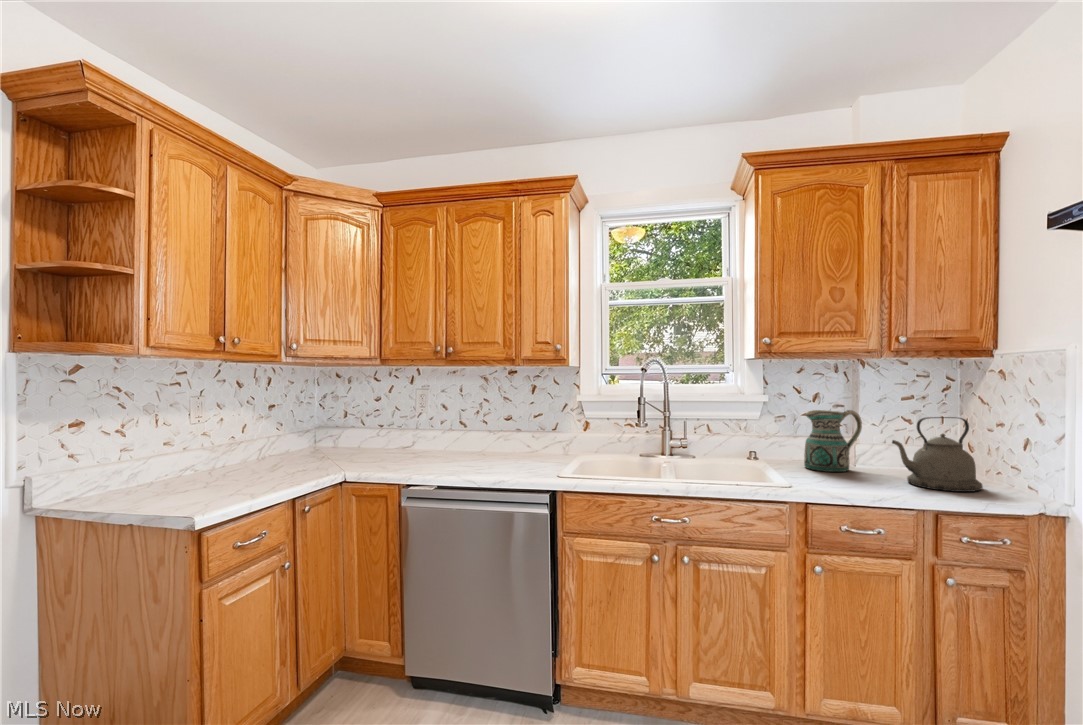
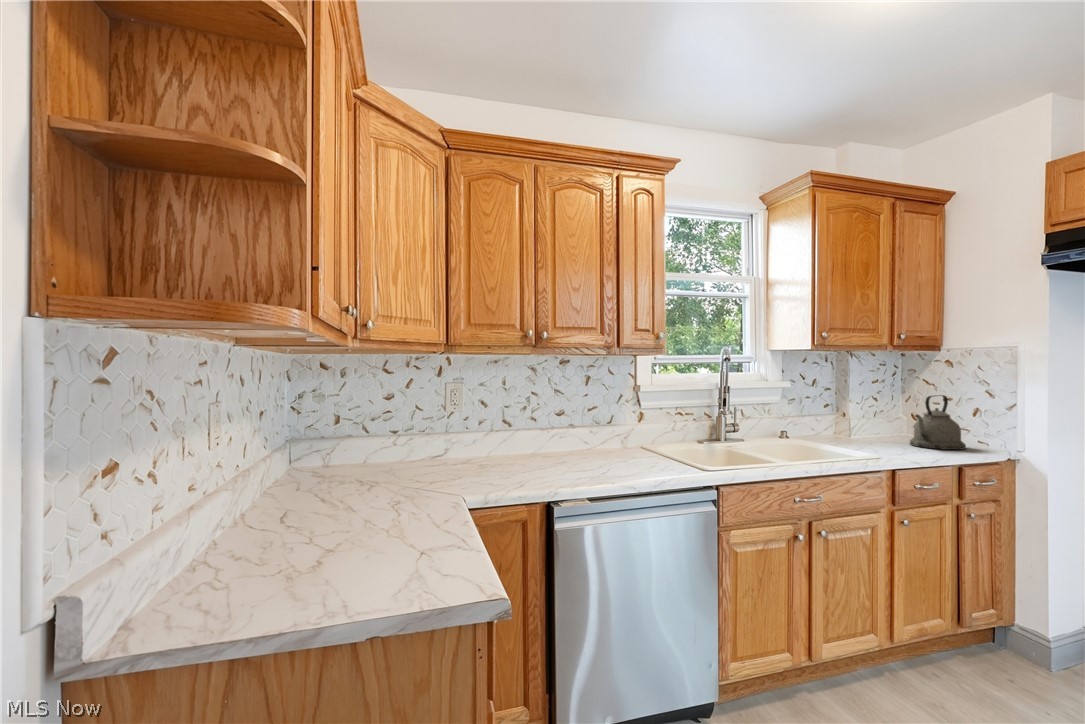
ceramic pitcher: present [804,410,862,472] -> none [821,393,859,444]

